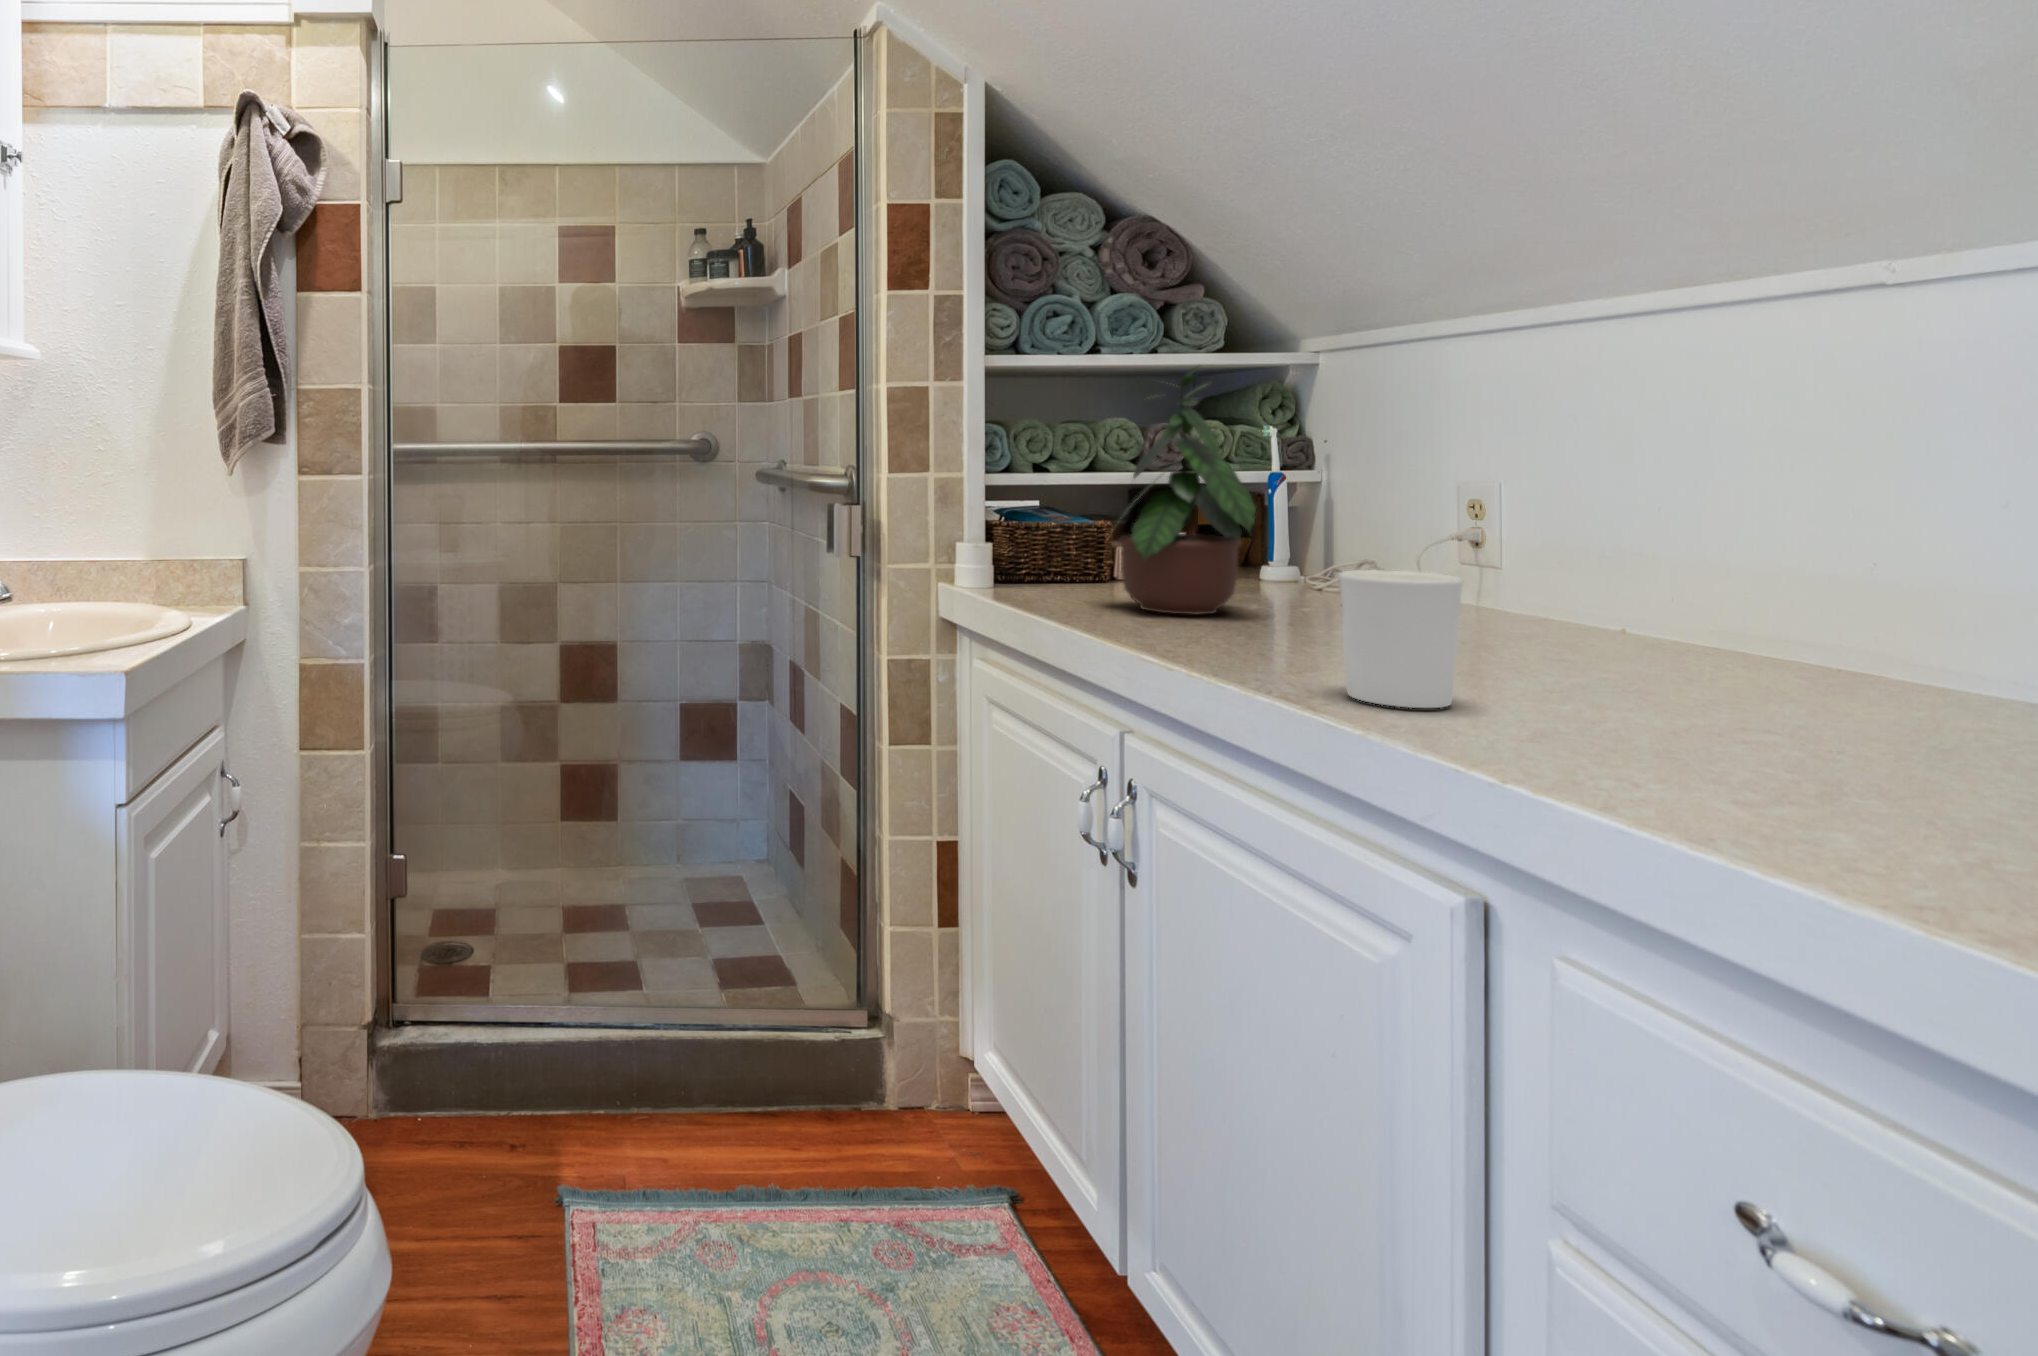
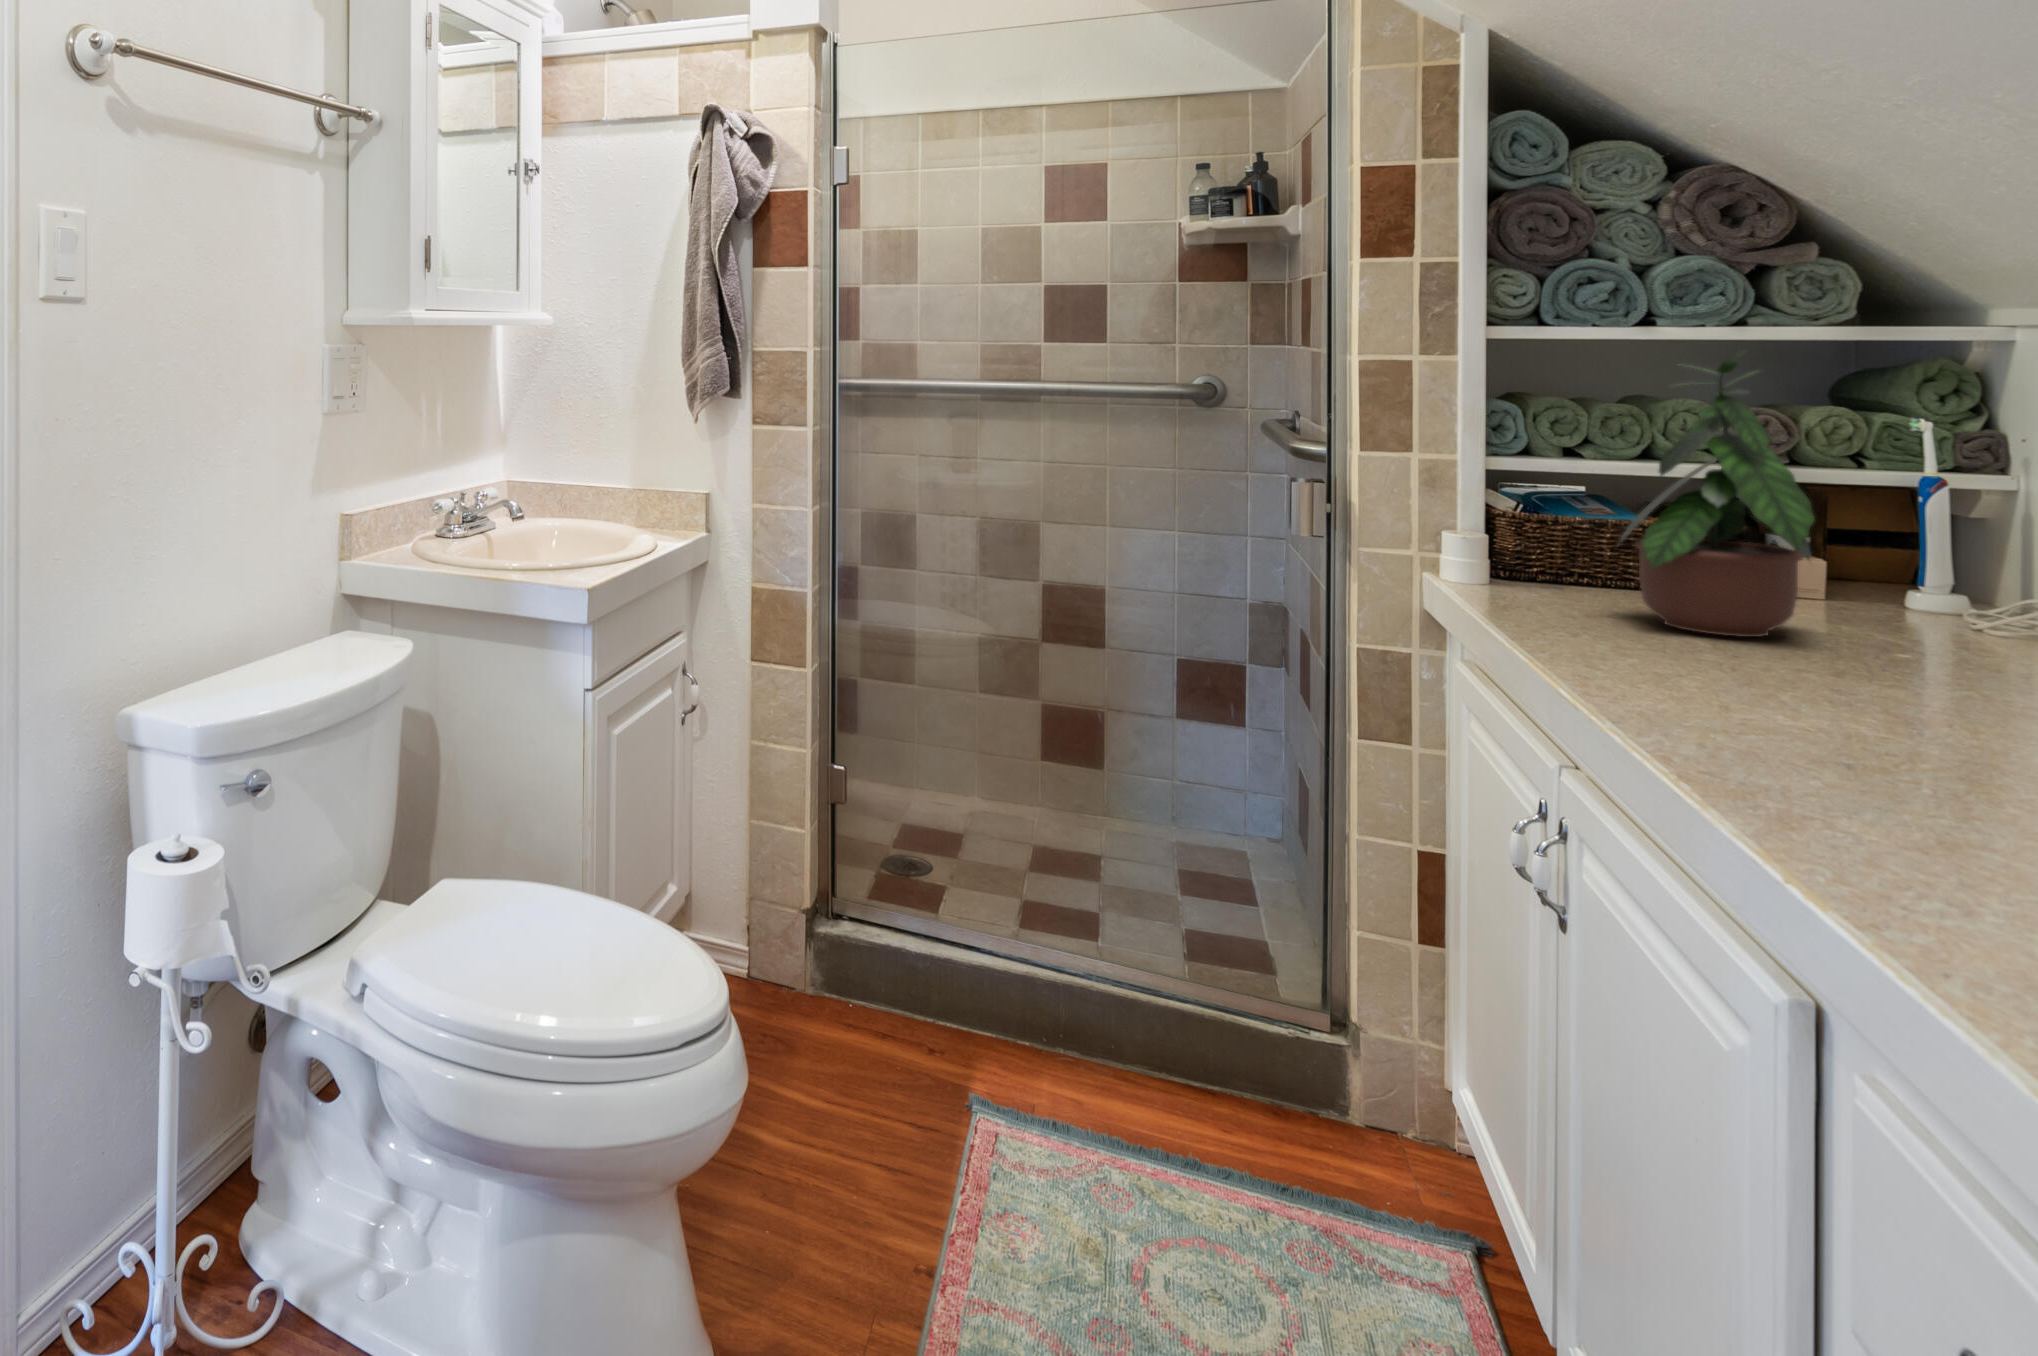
candle holder: present [1338,570,1463,708] -> none [1767,606,1926,766]

